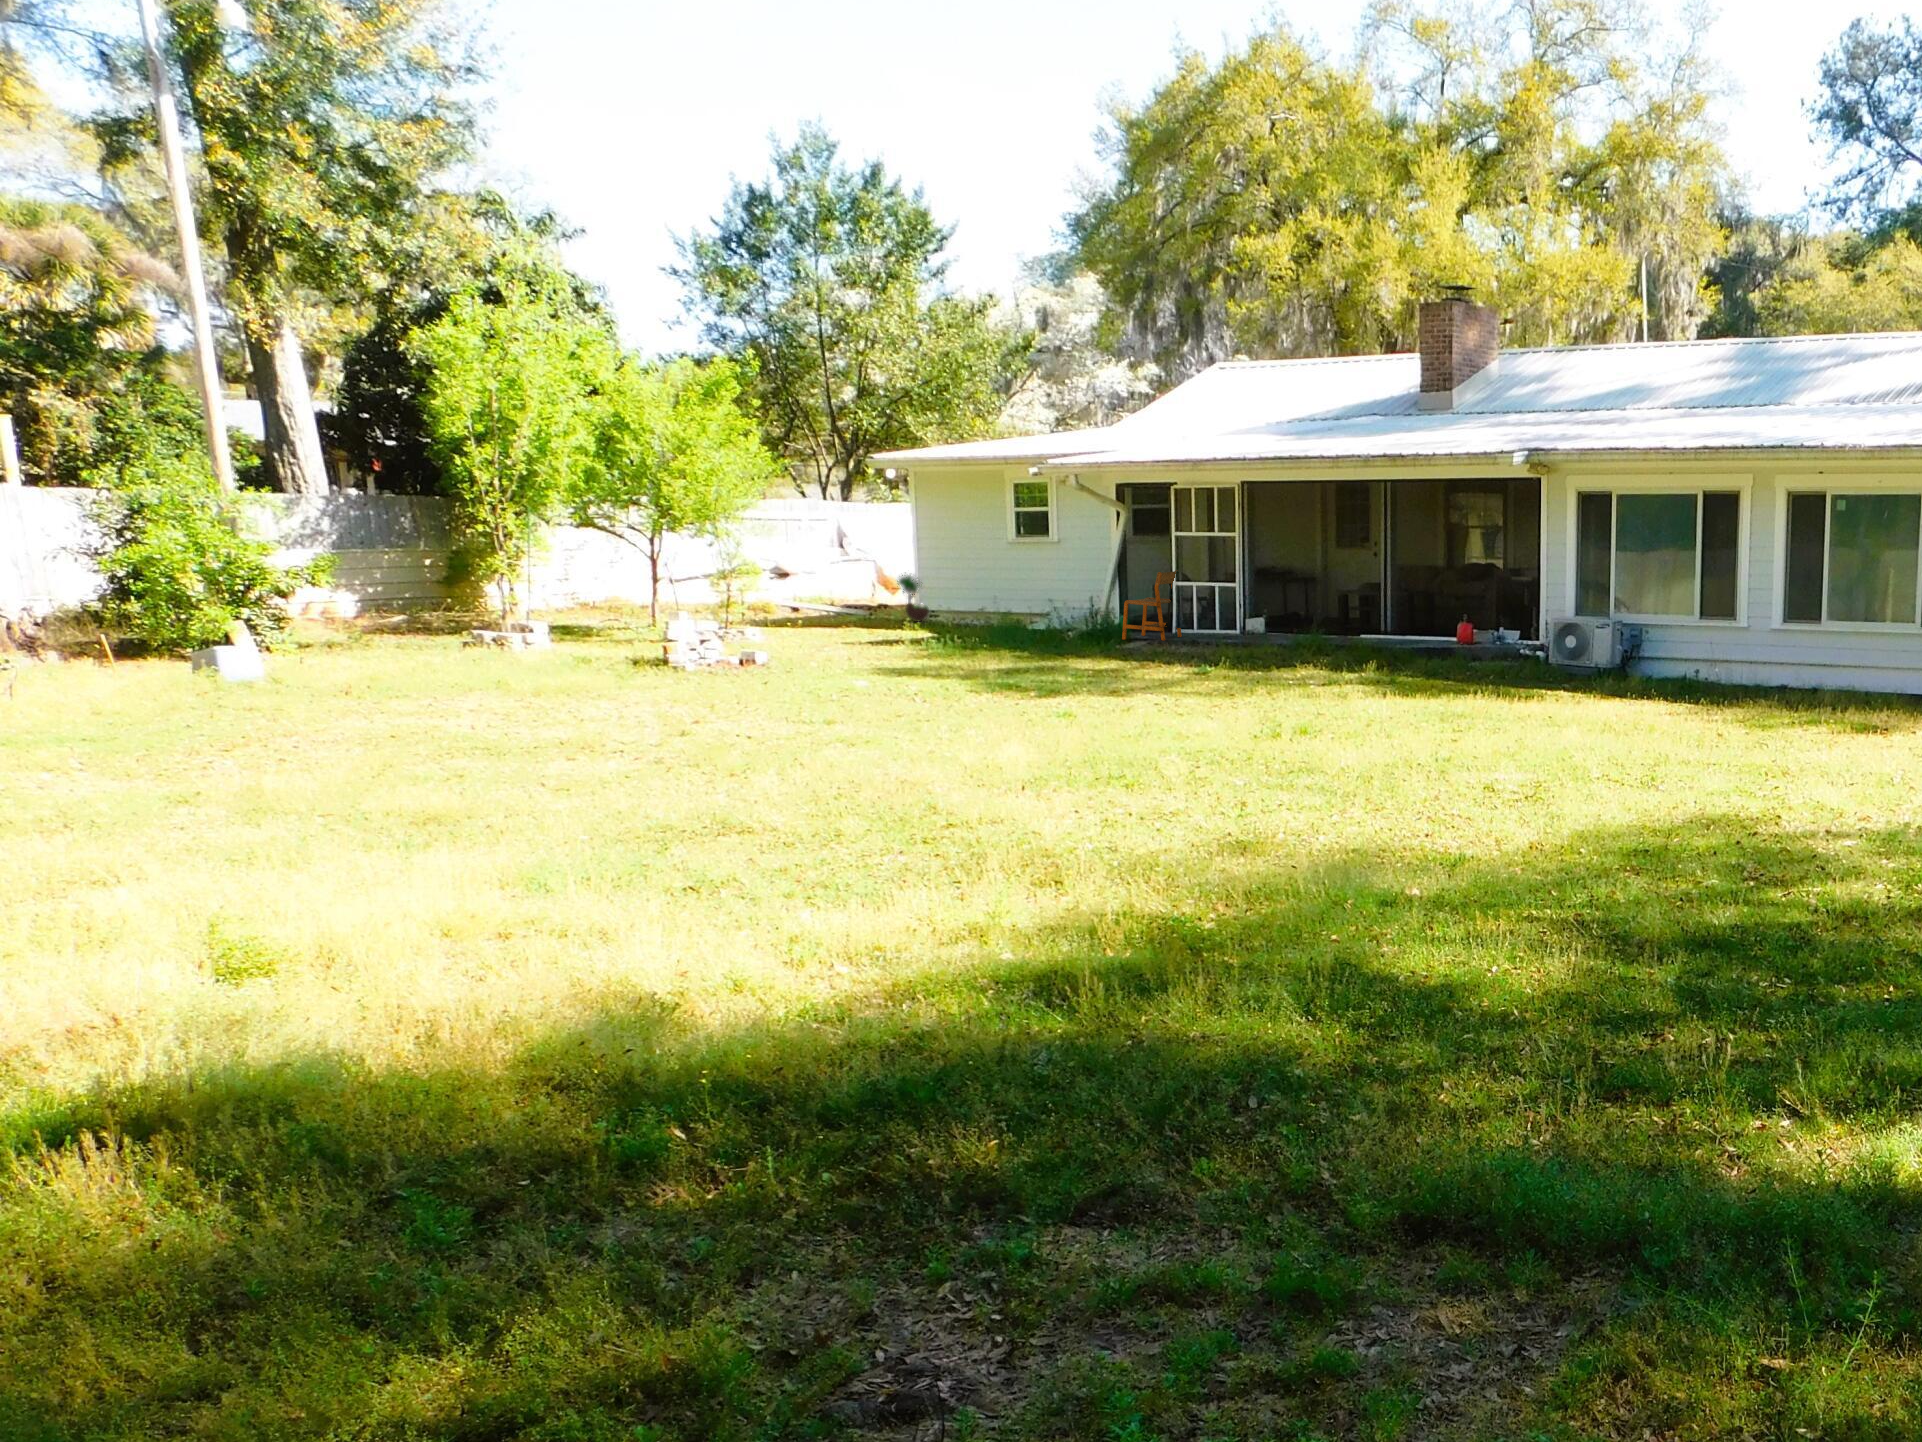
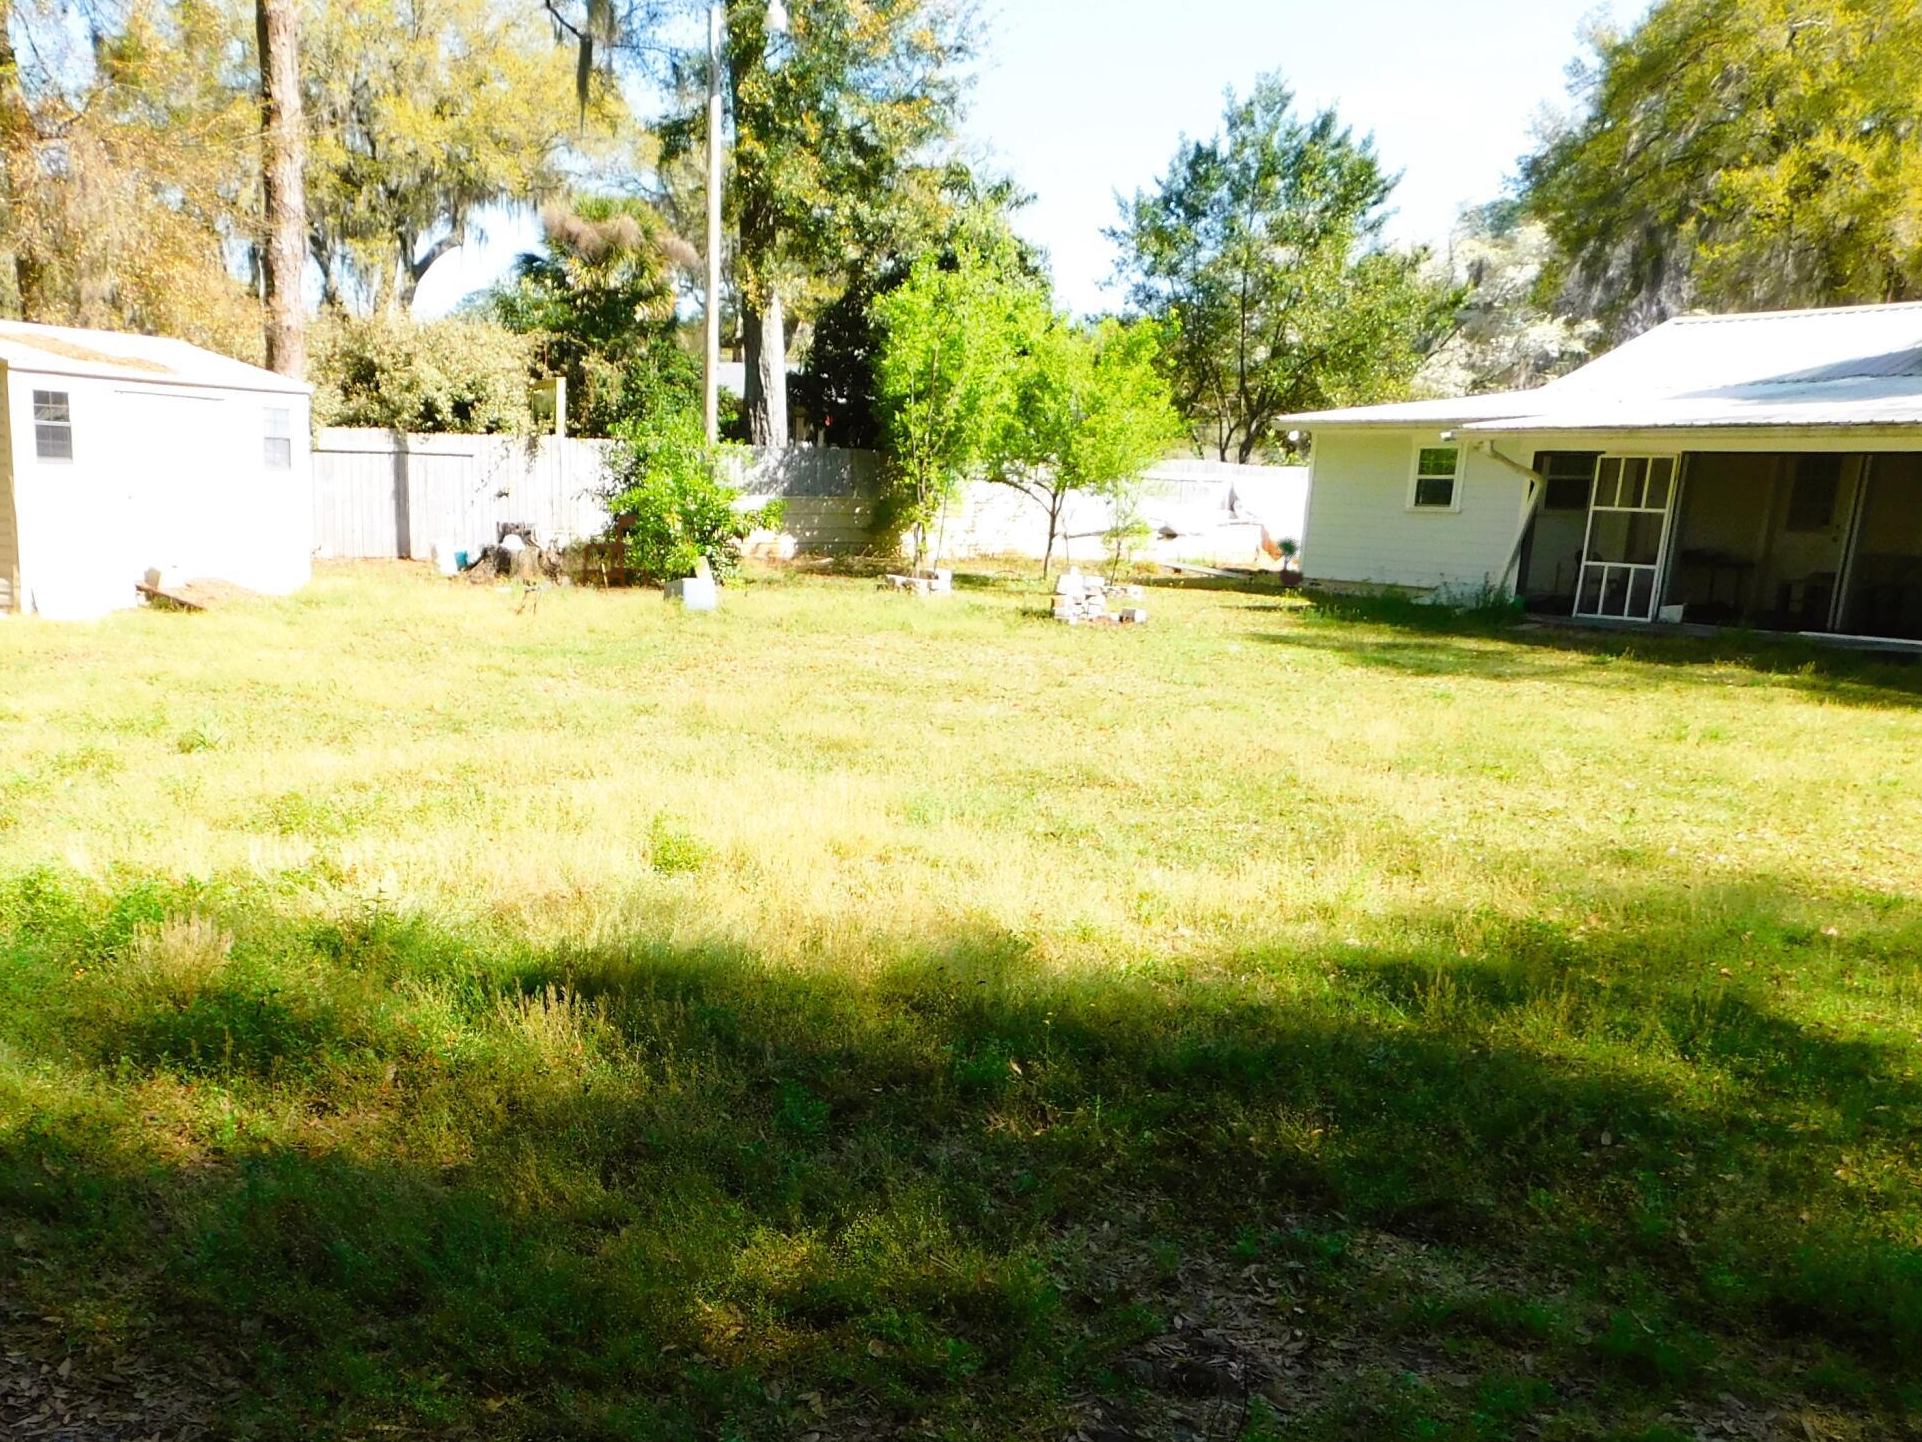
bench: present [1122,571,1182,641] -> present [582,515,649,588]

